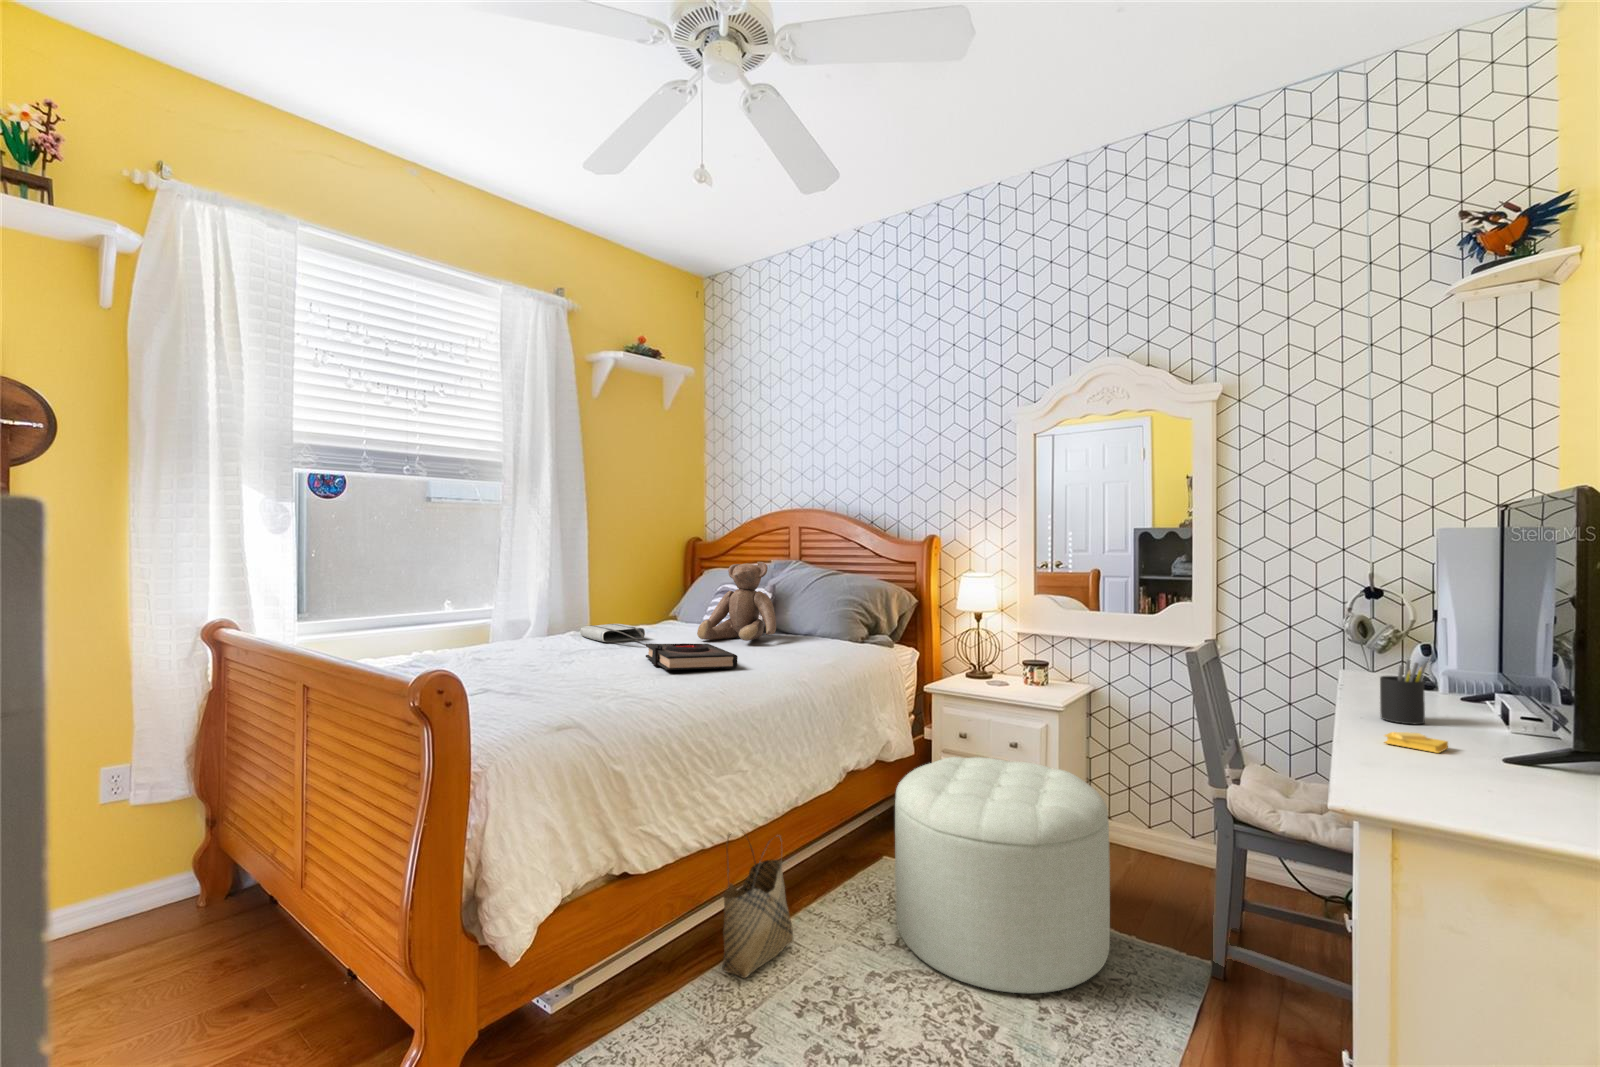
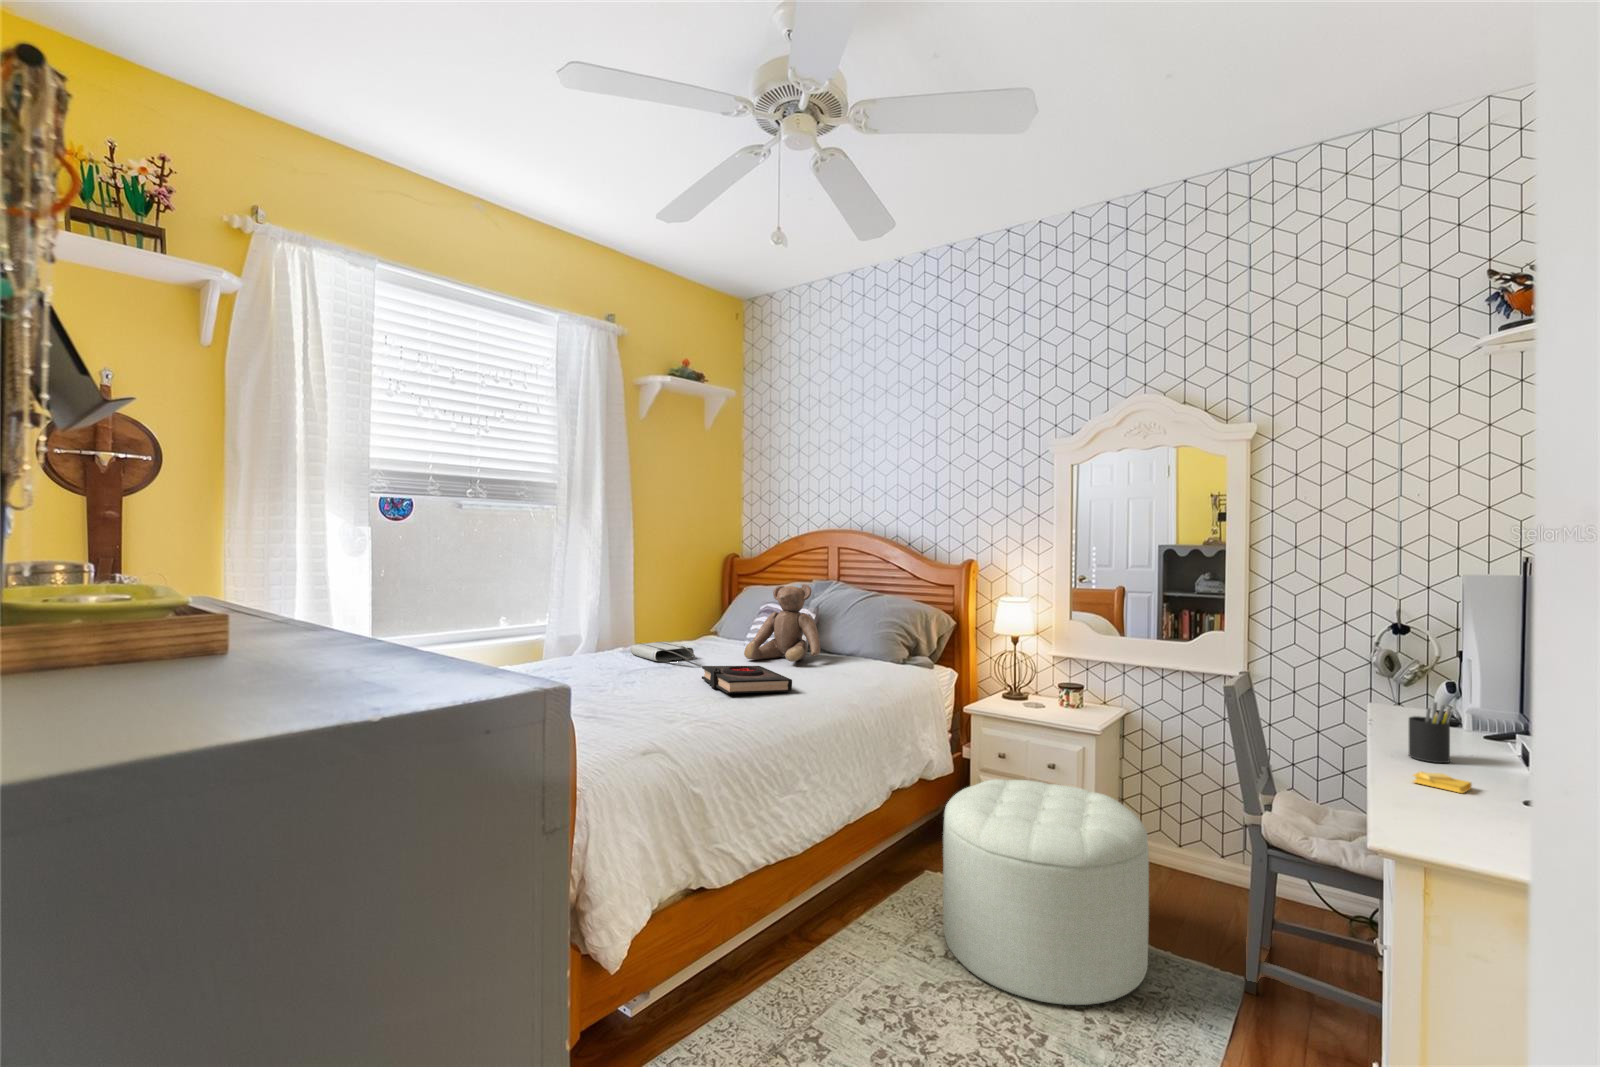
woven basket: present [722,836,793,978] -> none [785,844,849,986]

